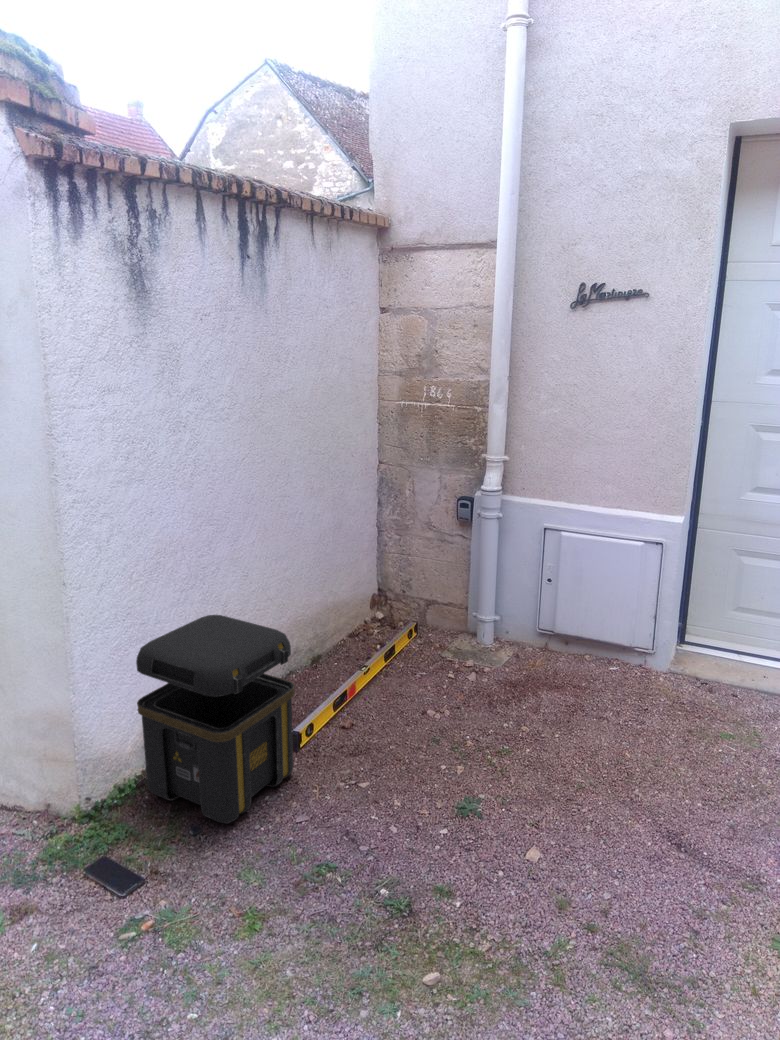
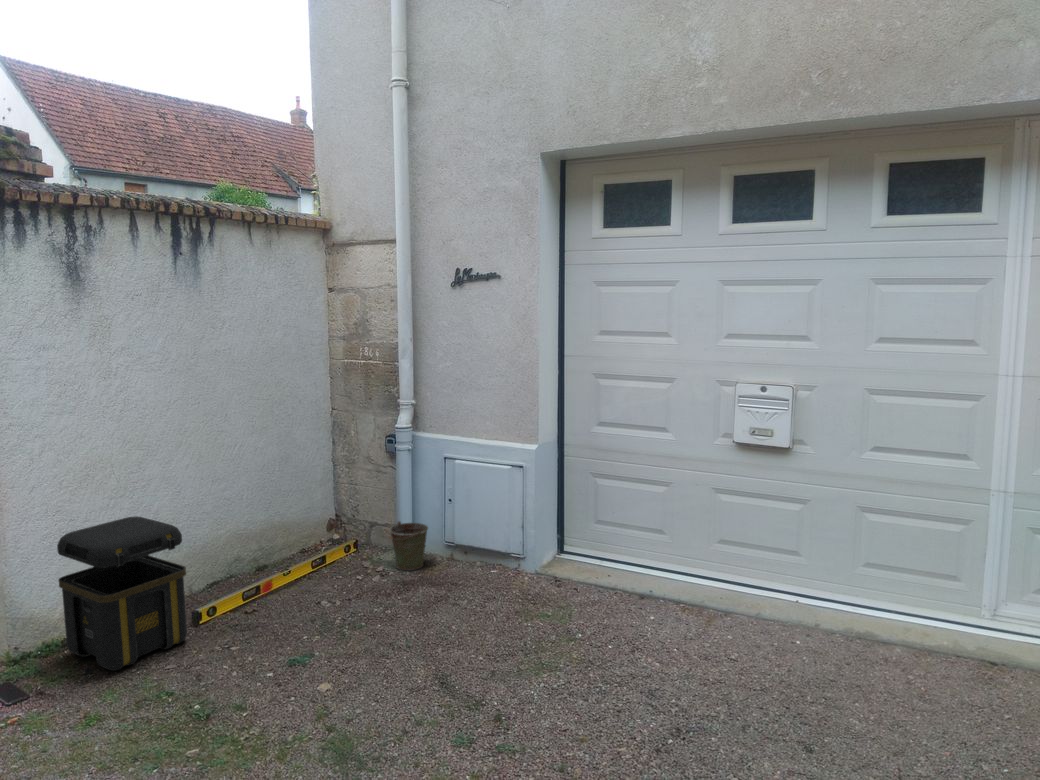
bucket: none [473,603,523,664] -> present [389,521,428,570]

